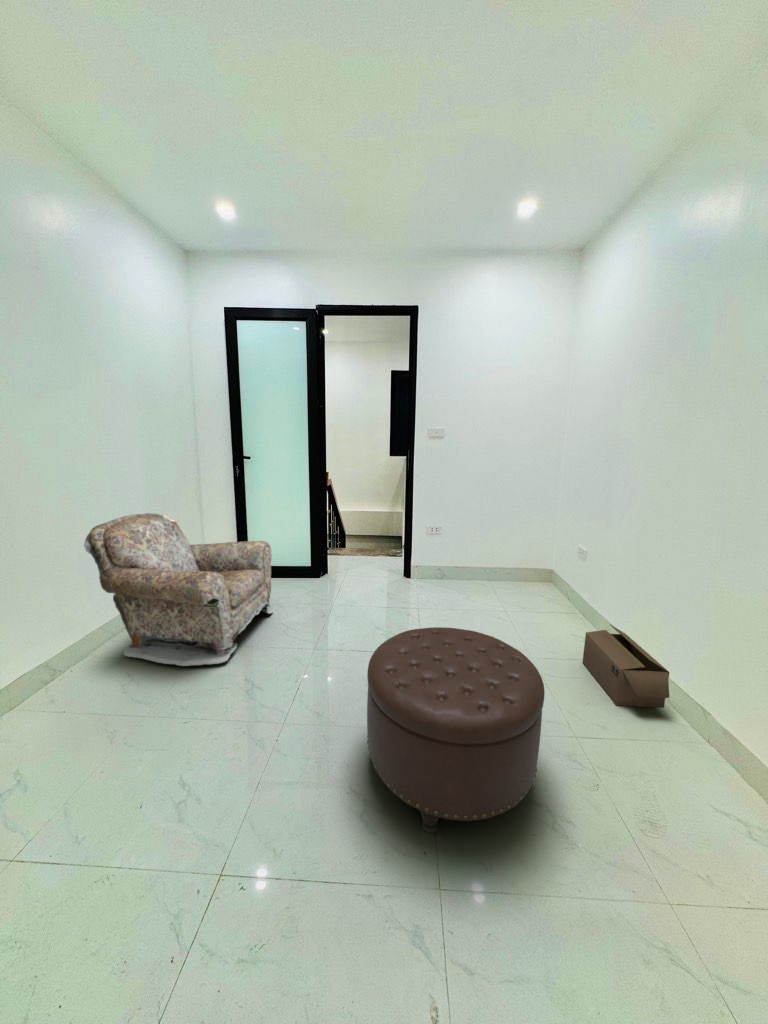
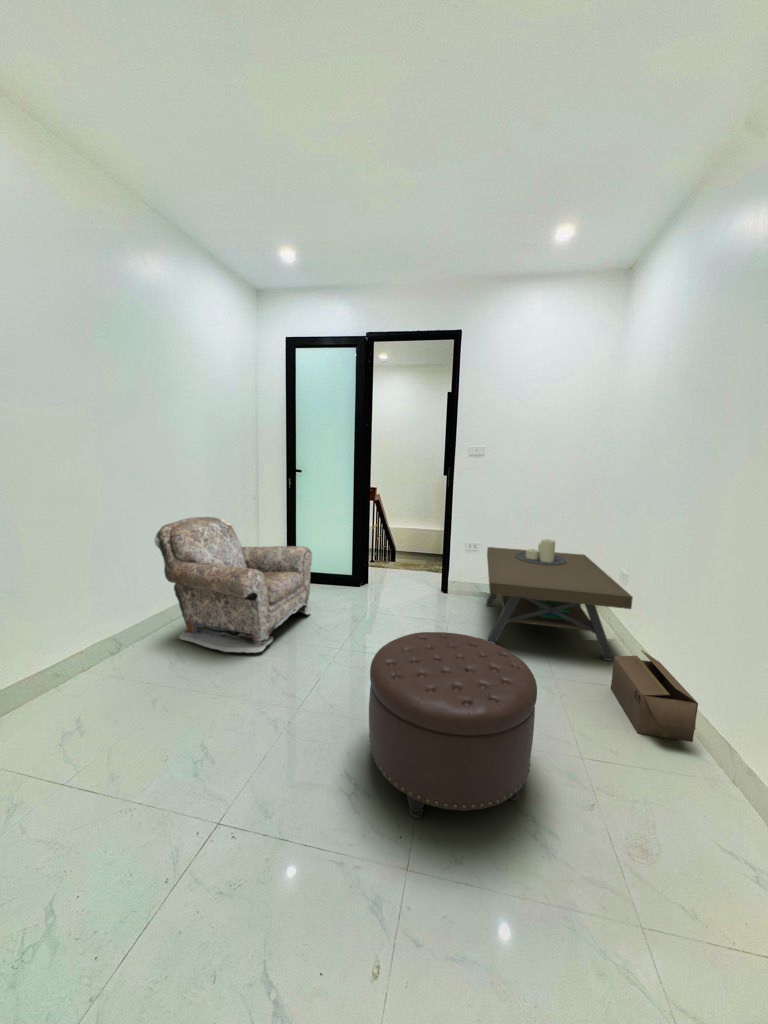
coffee table: none [449,520,598,634] -> present [486,539,633,661]

